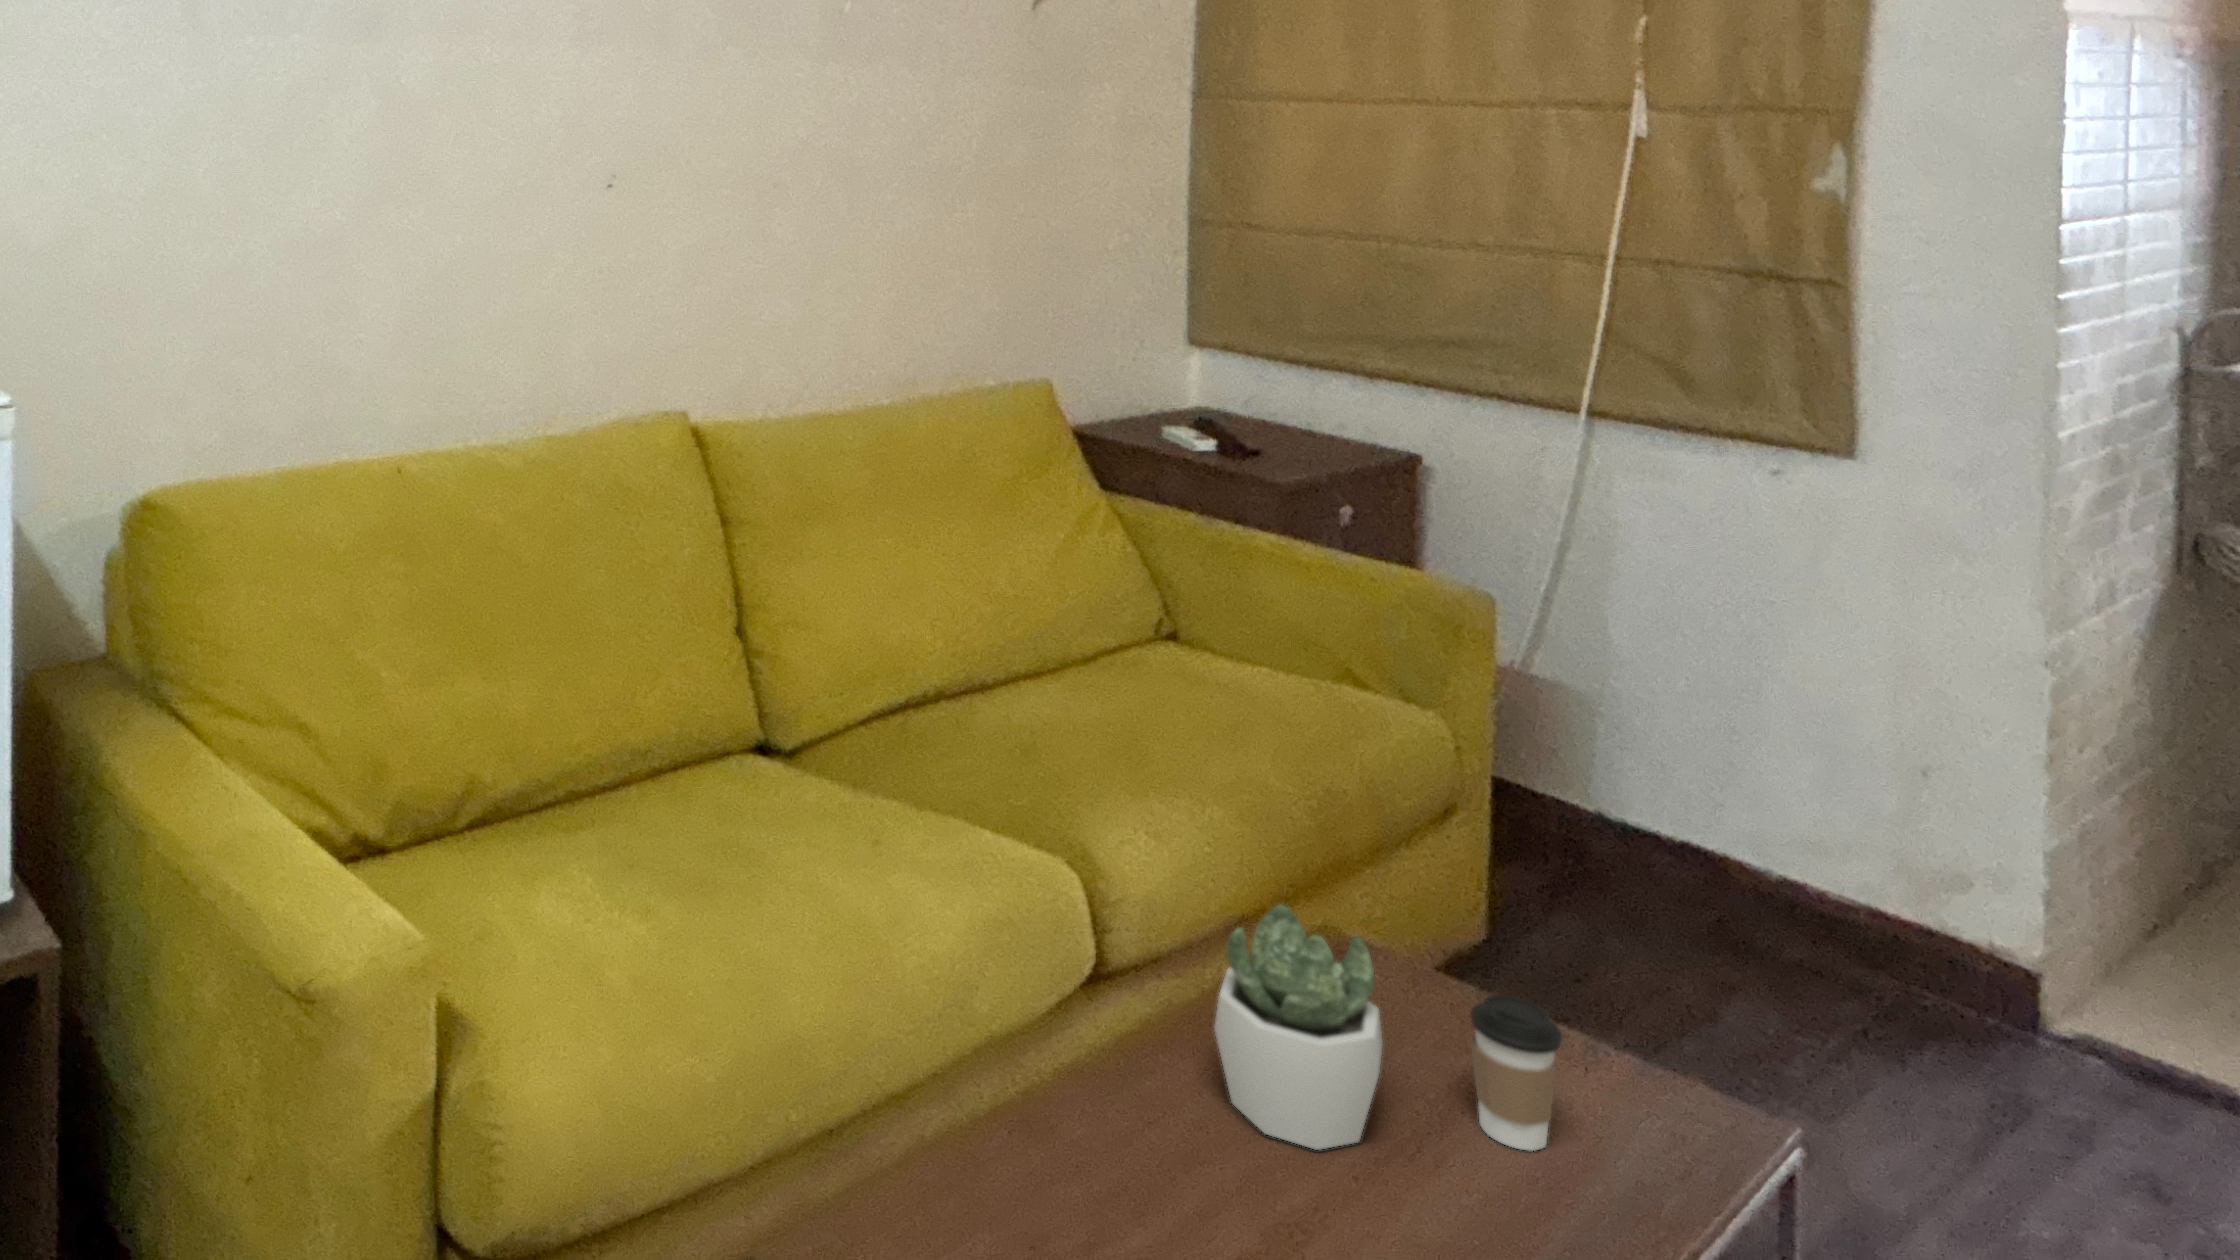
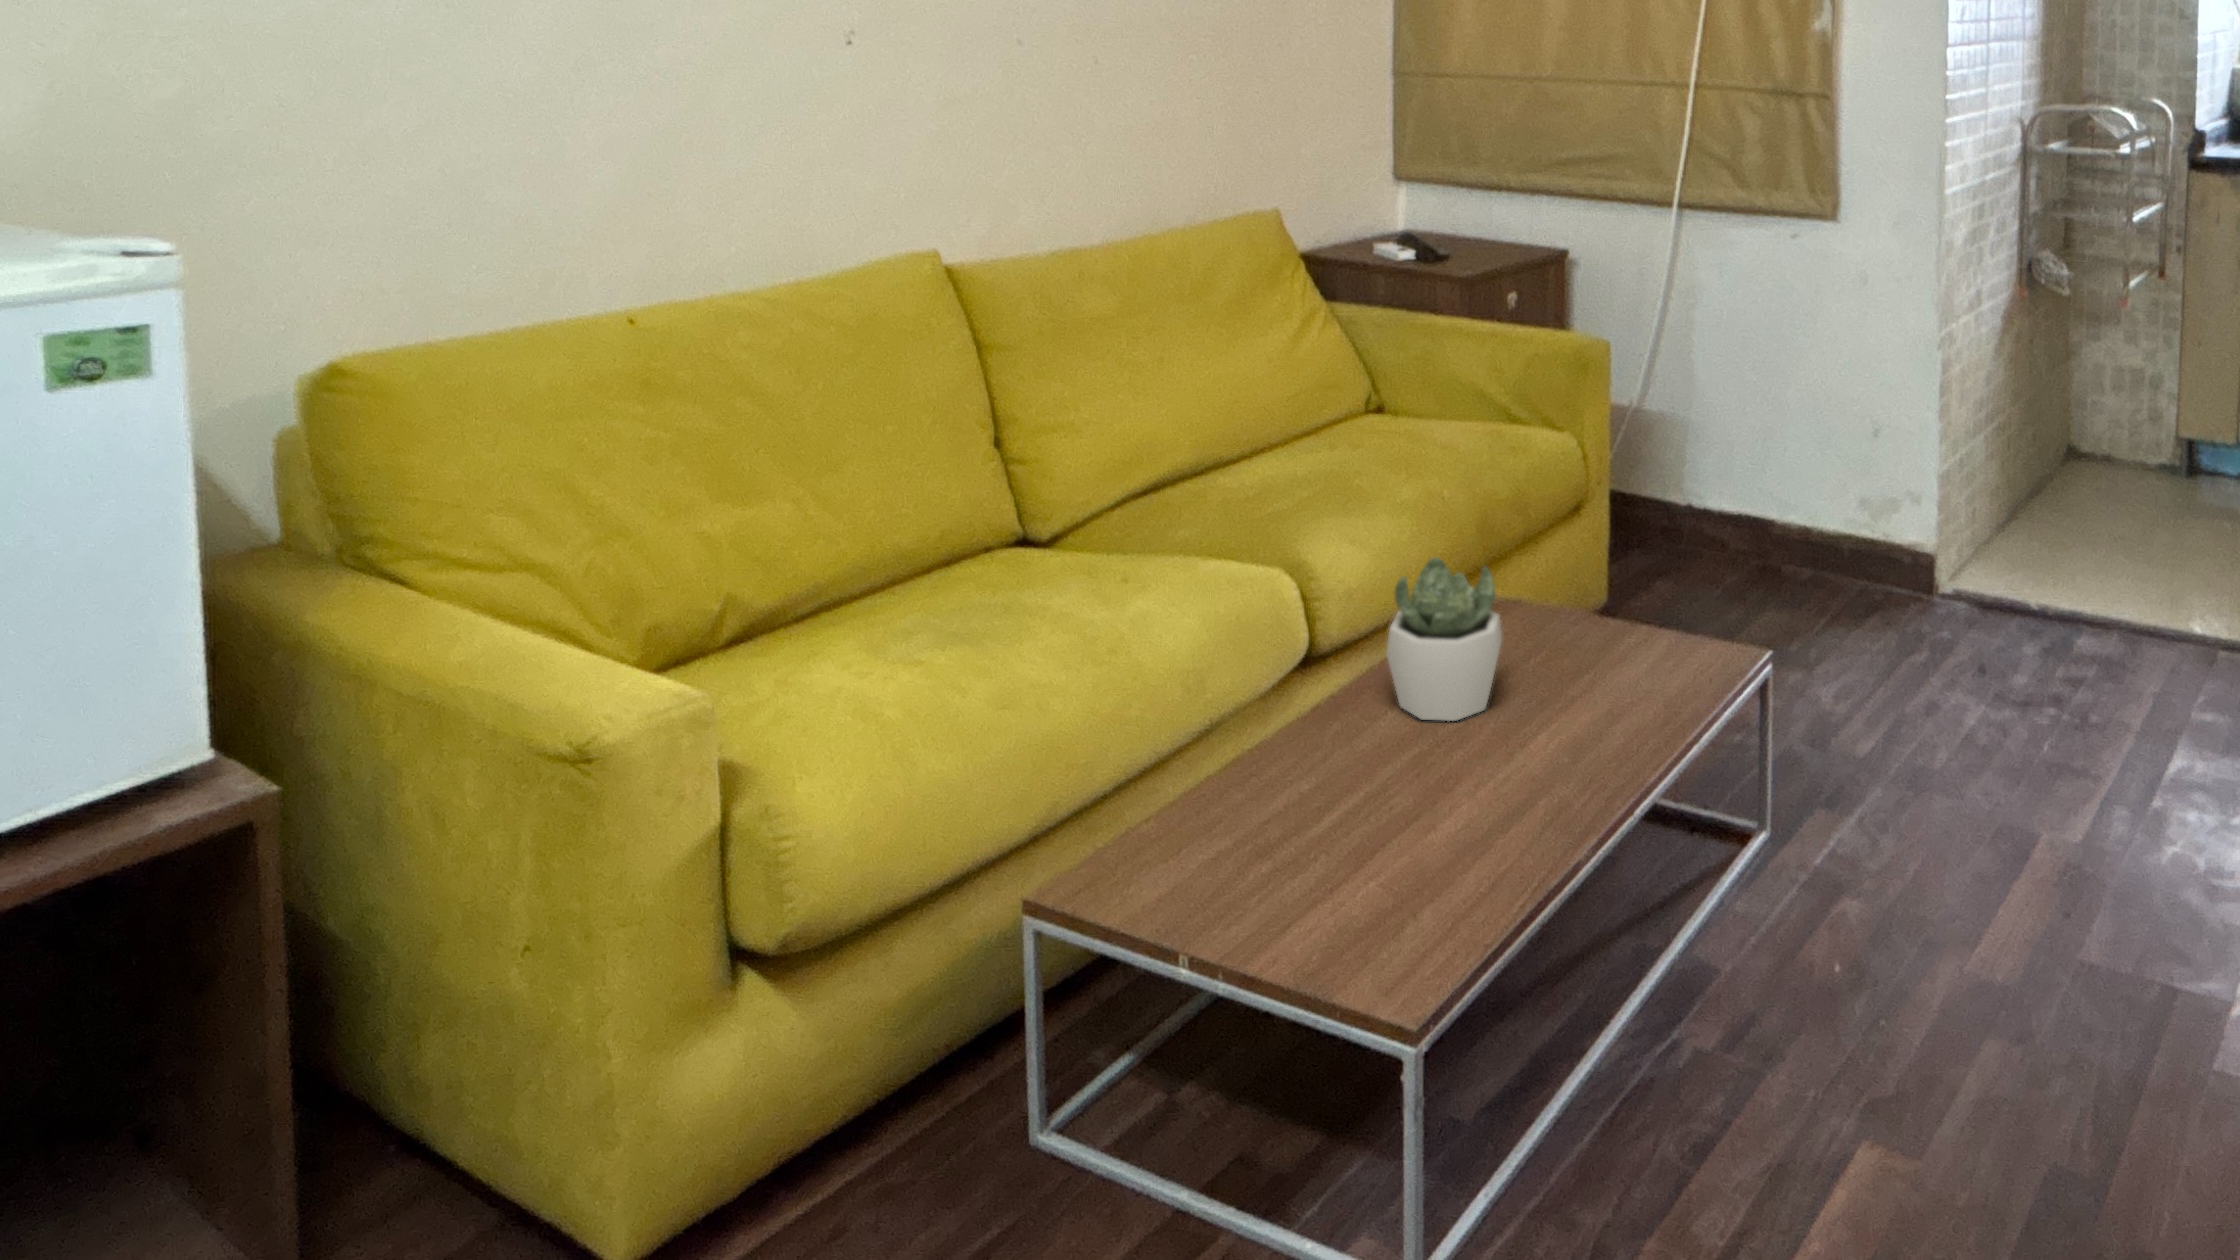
coffee cup: present [1470,995,1562,1151] -> none [1559,590,1615,690]

